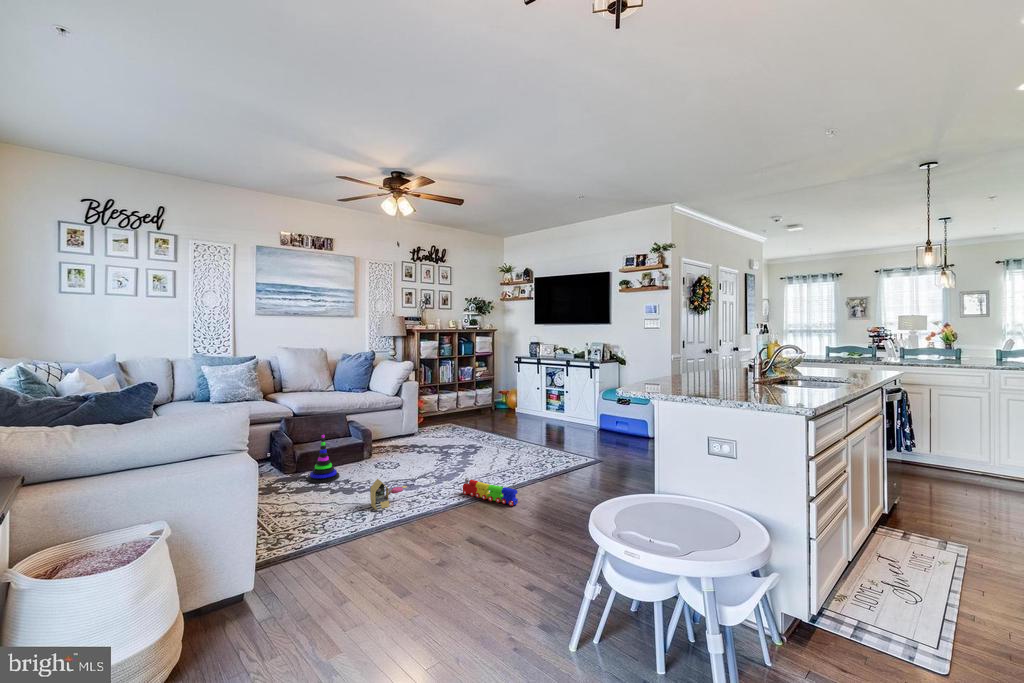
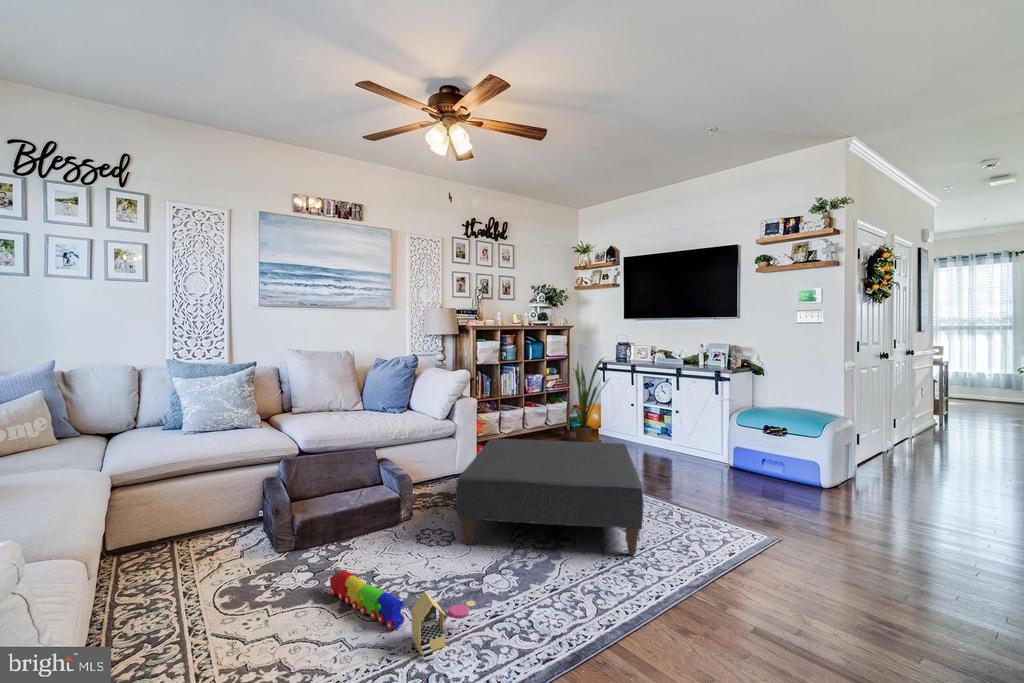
house plant: none [491,353,524,418] -> present [572,358,609,442]
ottoman: none [399,408,520,471] -> present [456,439,643,555]
stacking toy: present [307,435,339,483] -> none [313,492,363,573]
toy train: present [463,478,518,506] -> present [330,567,404,630]

